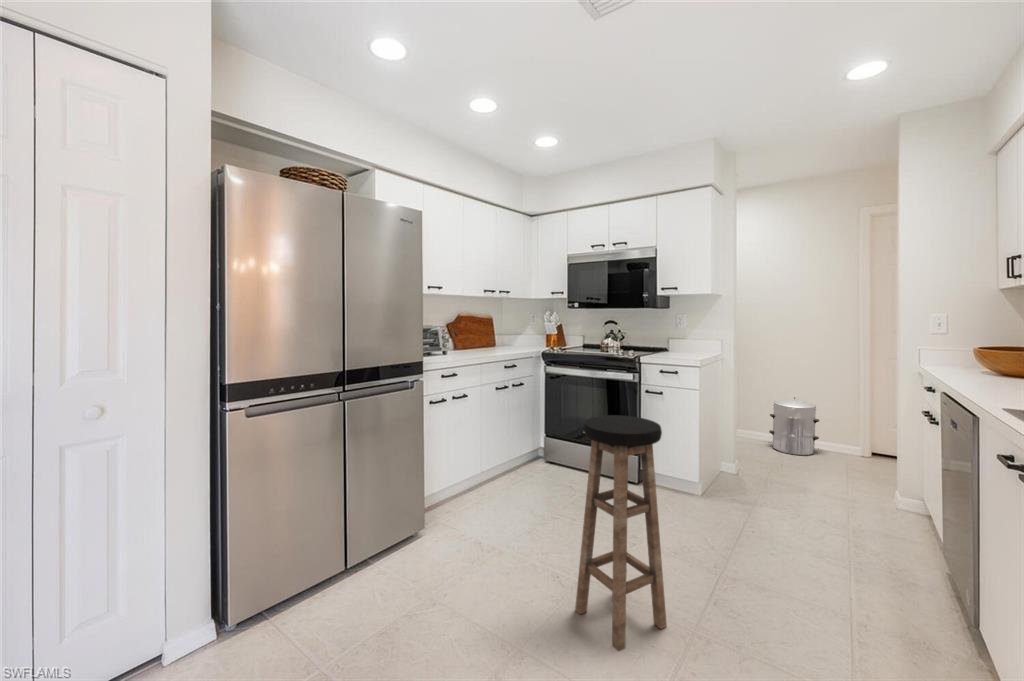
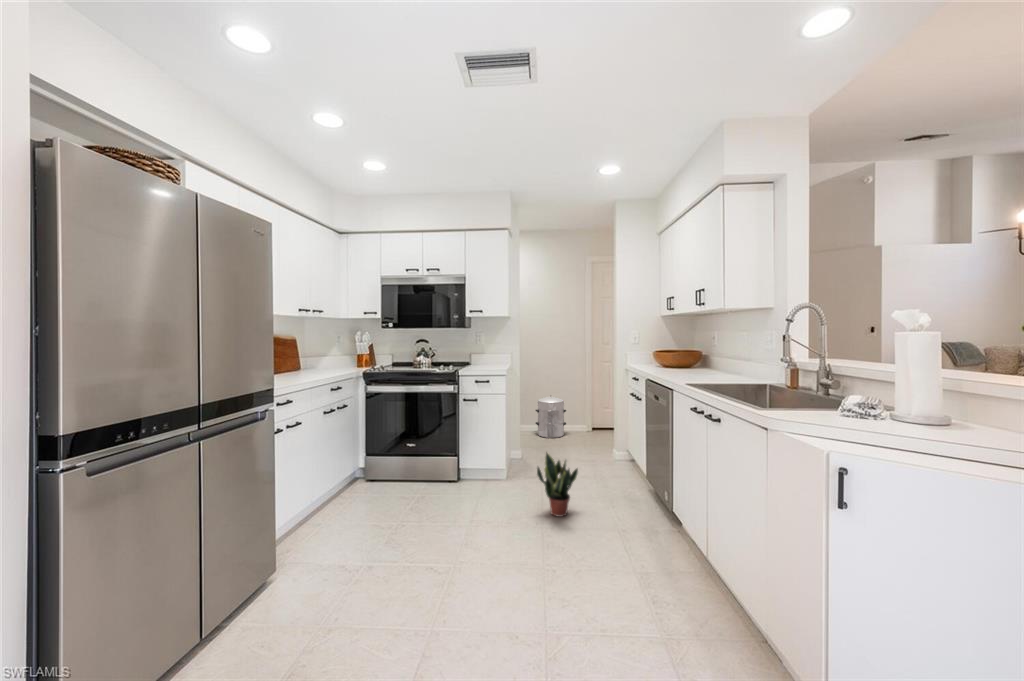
bar stool: present [575,415,667,651] -> none [467,418,536,606]
potted plant: none [715,469,782,562] -> present [537,453,578,517]

